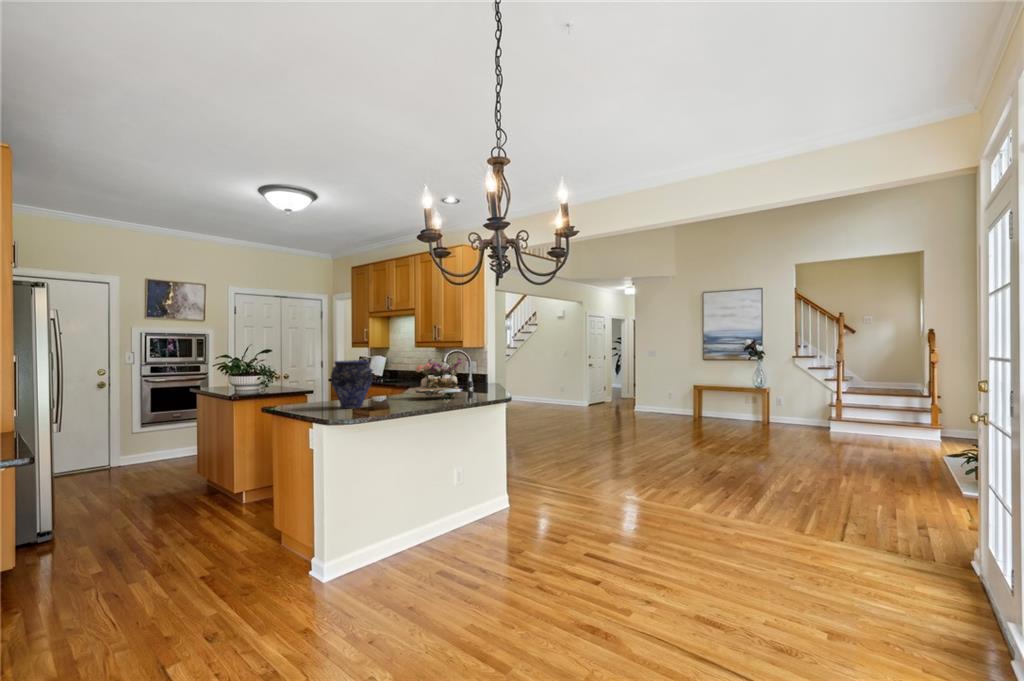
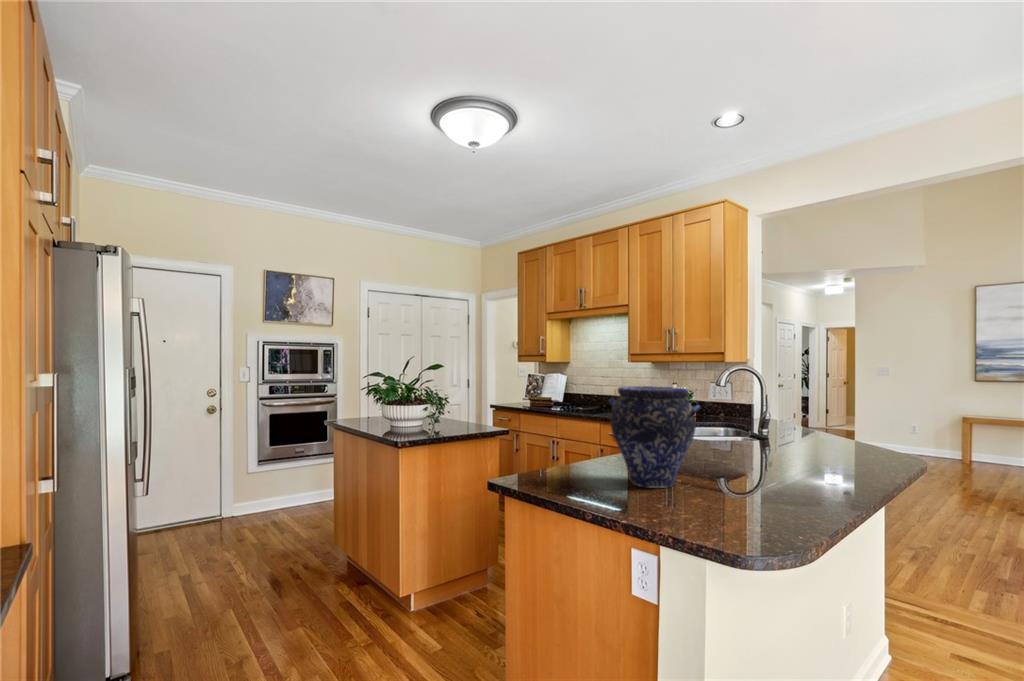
flower arrangement: present [413,357,462,396] -> none [718,379,832,459]

